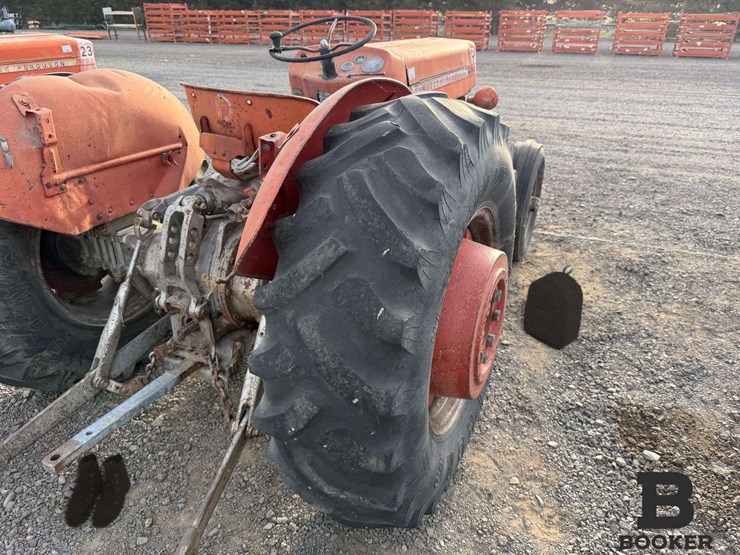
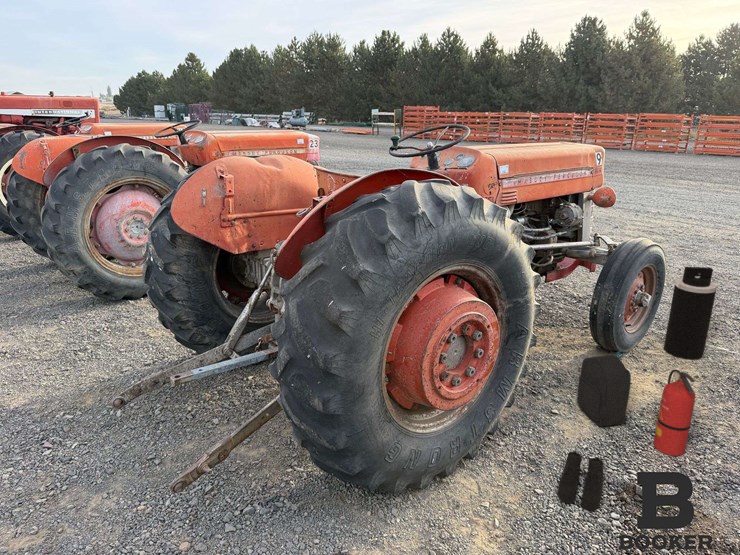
trash can: none [553,161,601,256] -> present [664,267,717,360]
fire extinguisher: none [611,276,661,362] -> present [654,369,695,456]
boots: present [66,453,131,527] -> present [558,451,603,510]

